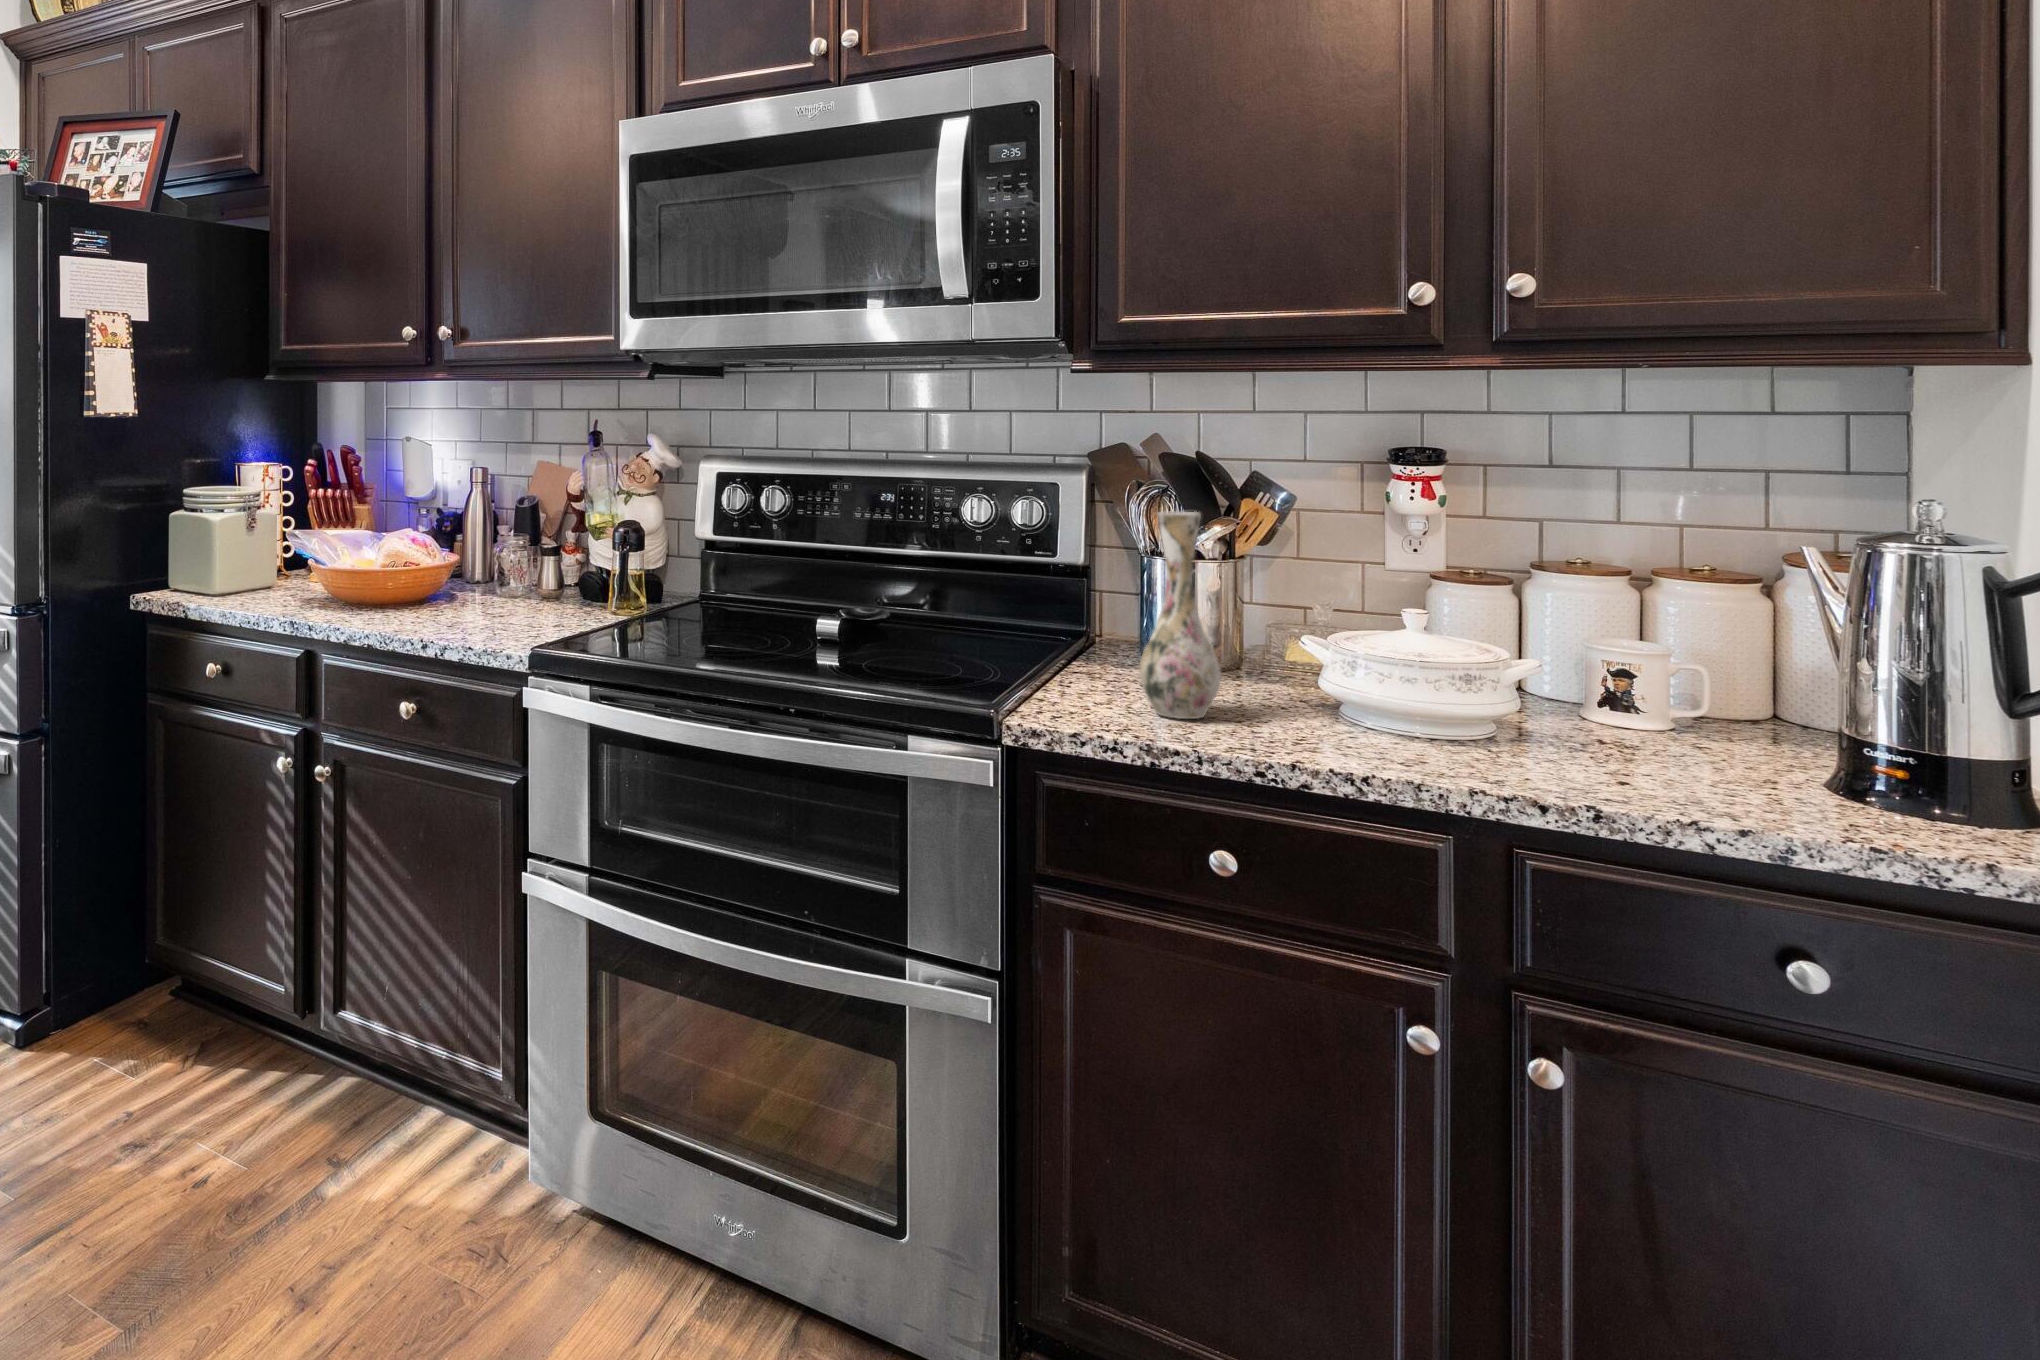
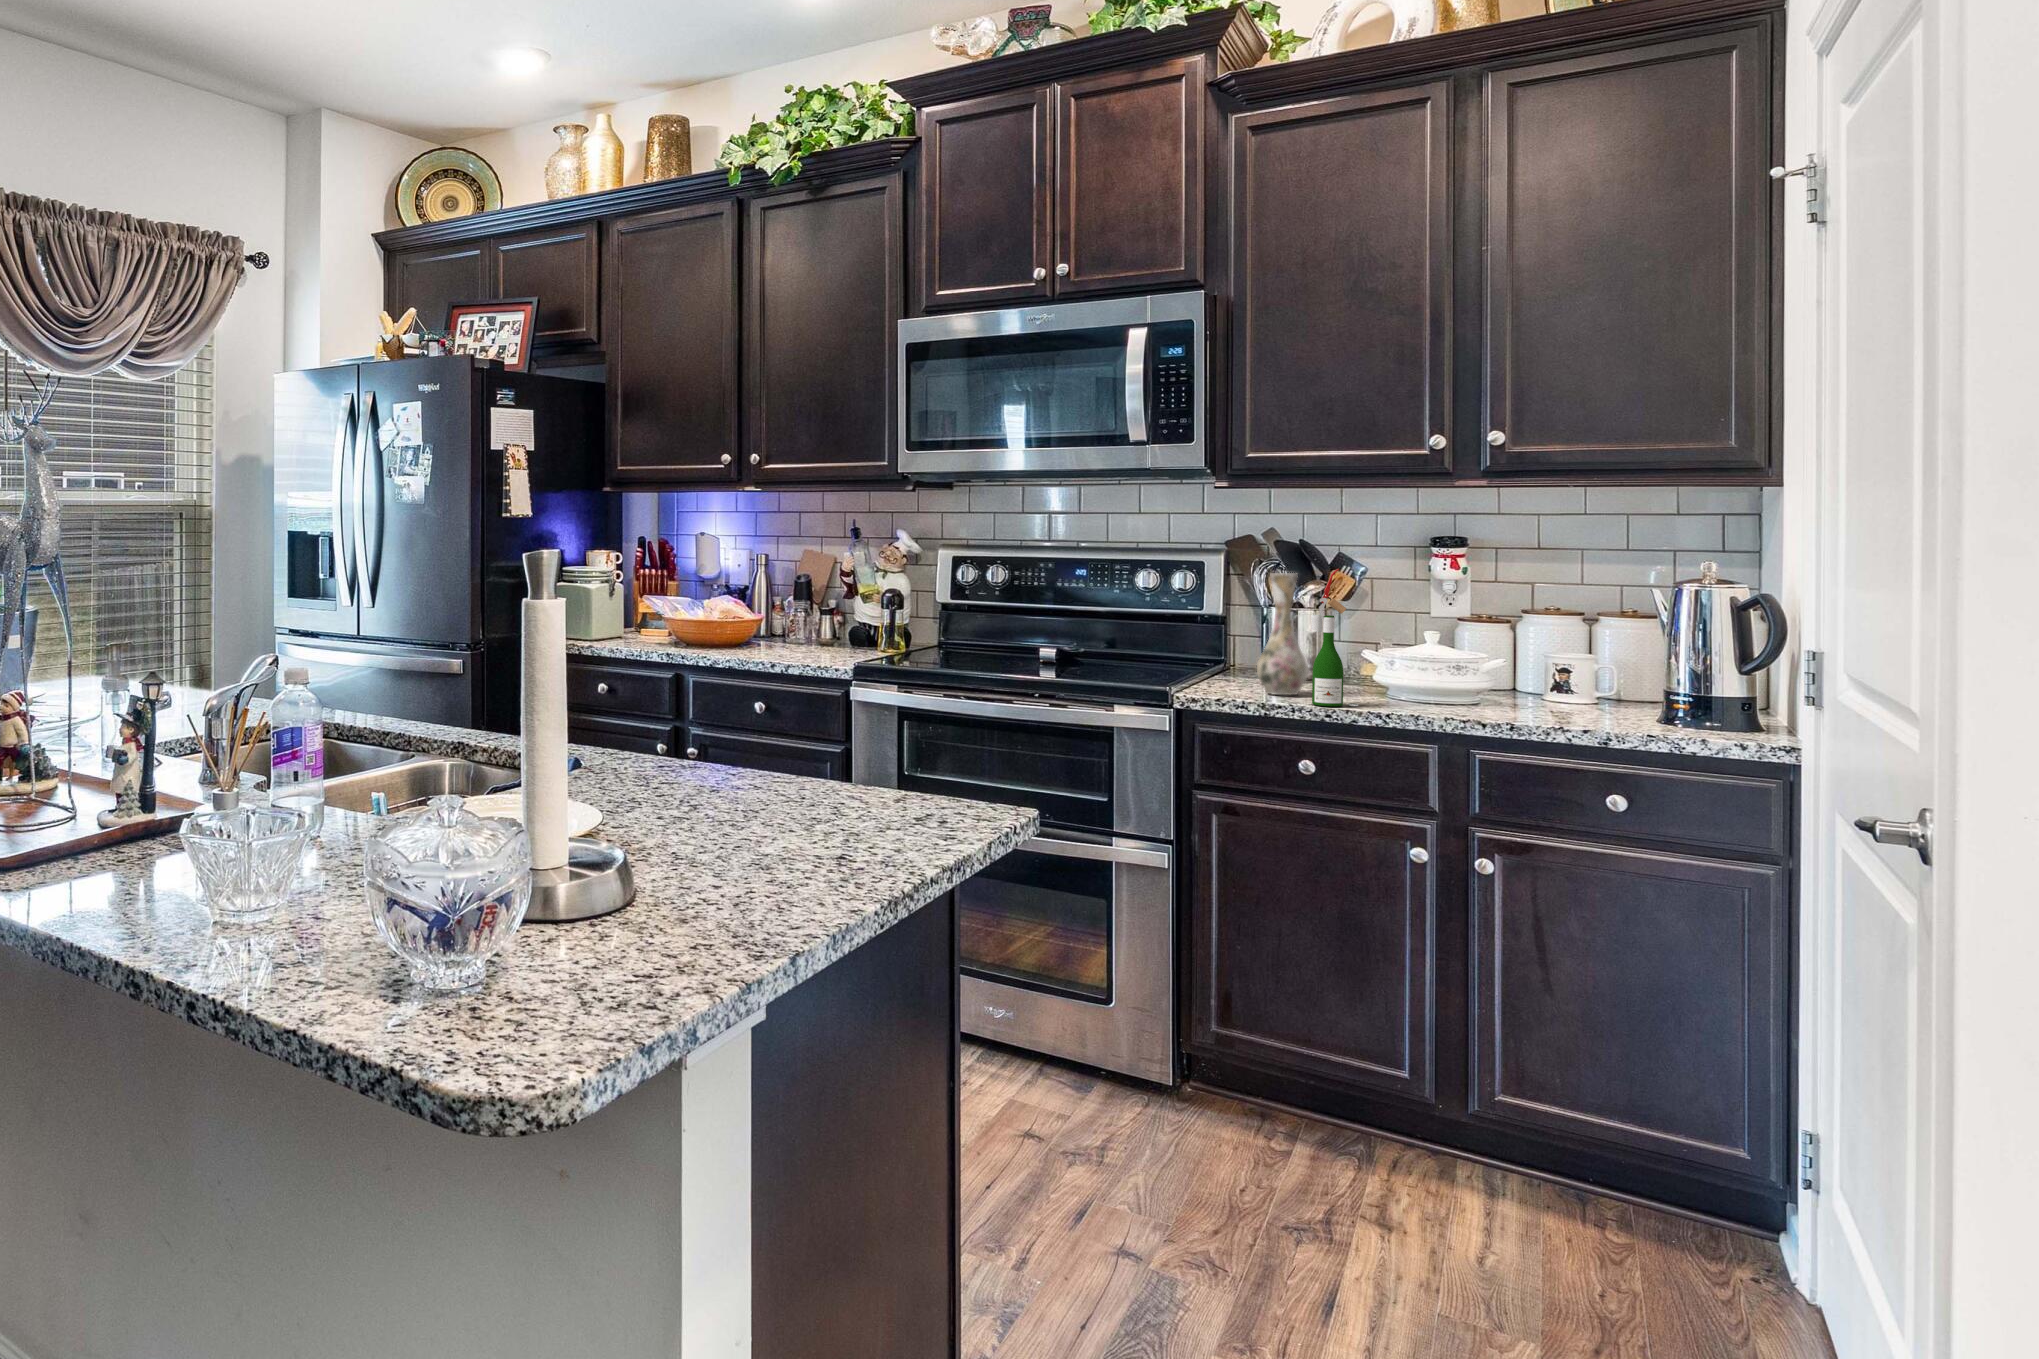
wine bottle: none [1226,509,1308,751] -> present [1311,569,1358,706]

